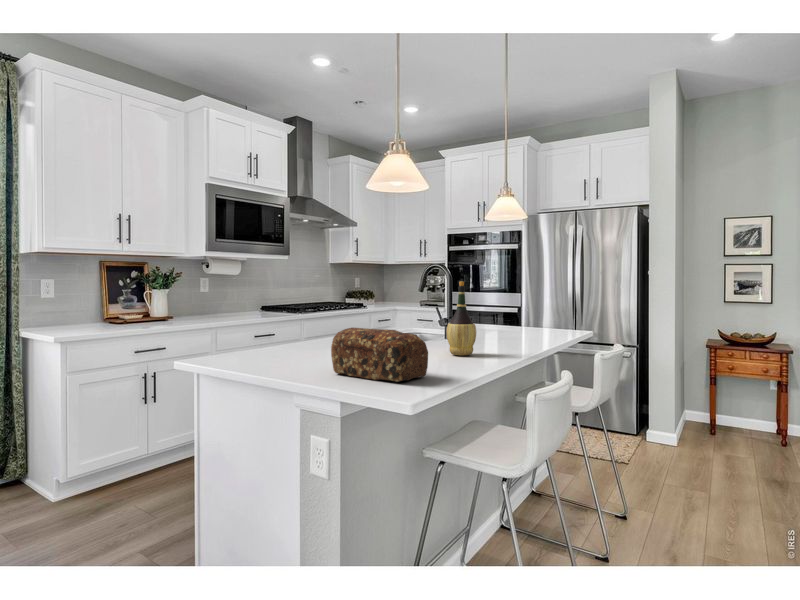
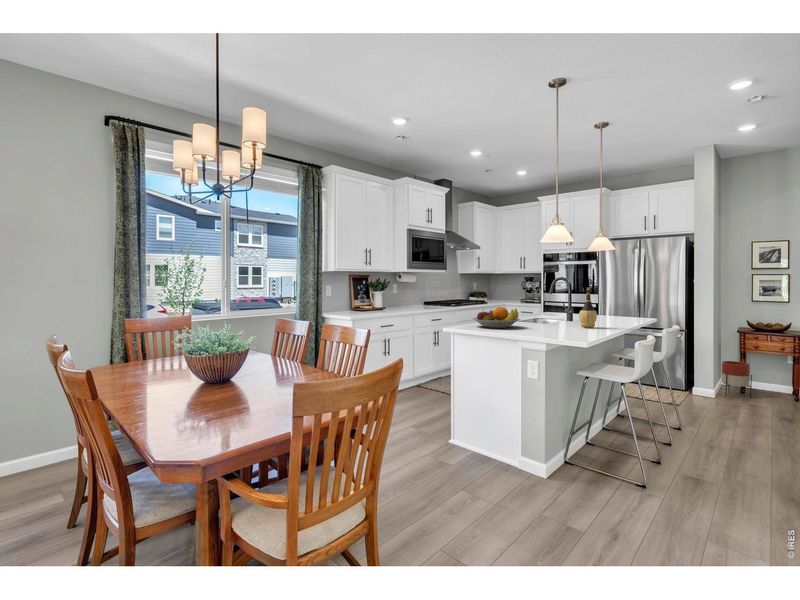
fruit bowl: none [242,319,335,360] -> present [473,307,520,328]
bread loaf: present [331,328,428,382] -> none [533,311,584,335]
planter: none [685,390,726,445] -> present [721,361,752,398]

